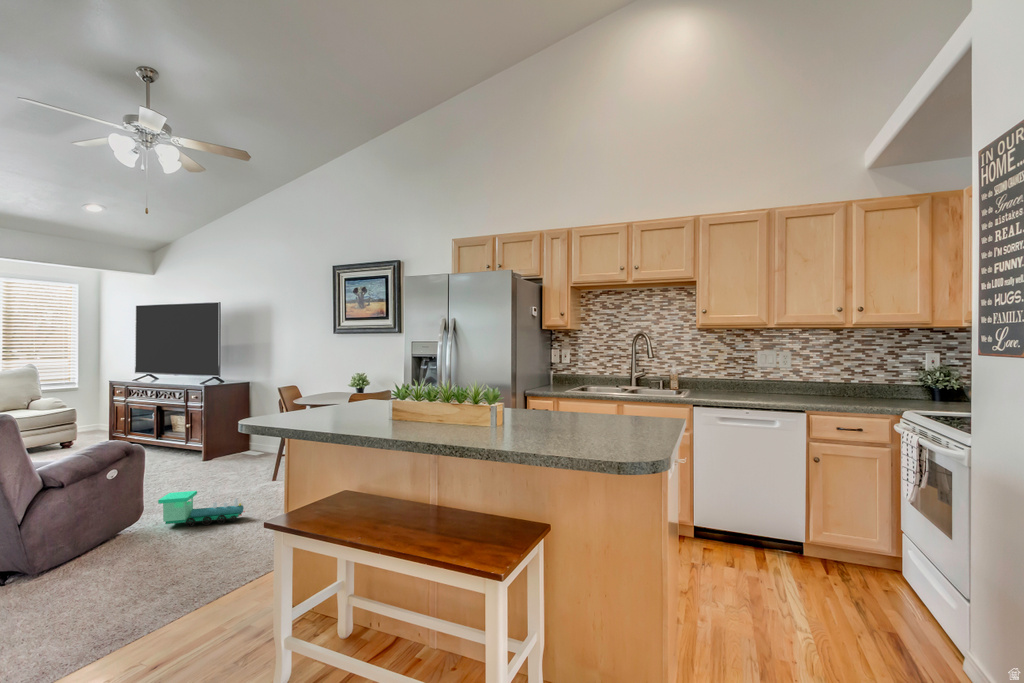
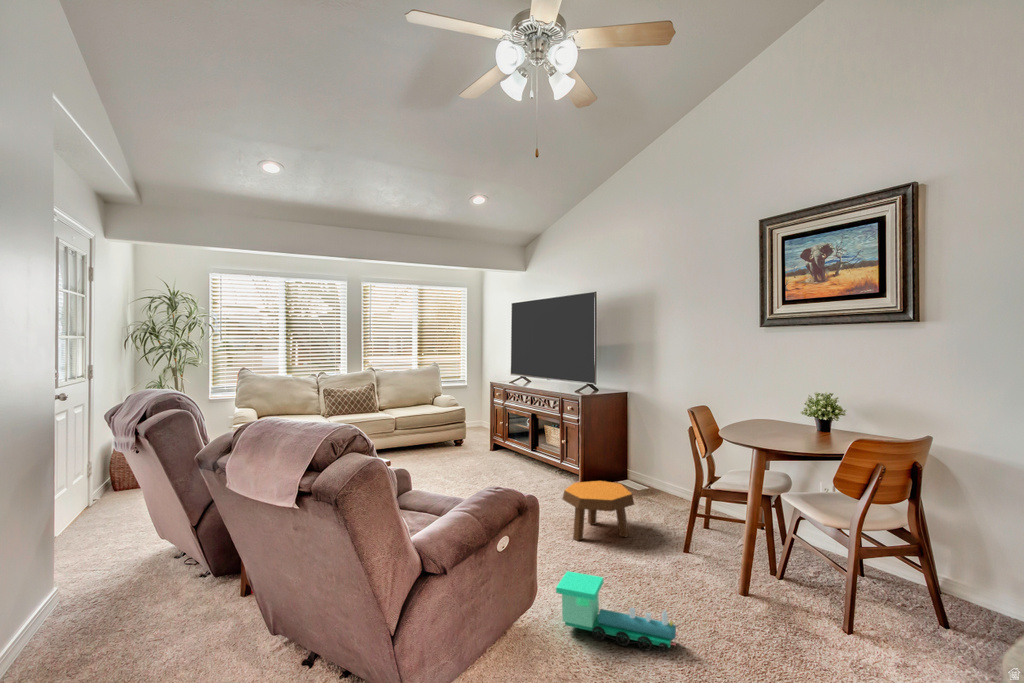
footstool: none [178,446,238,489] -> present [563,481,634,541]

